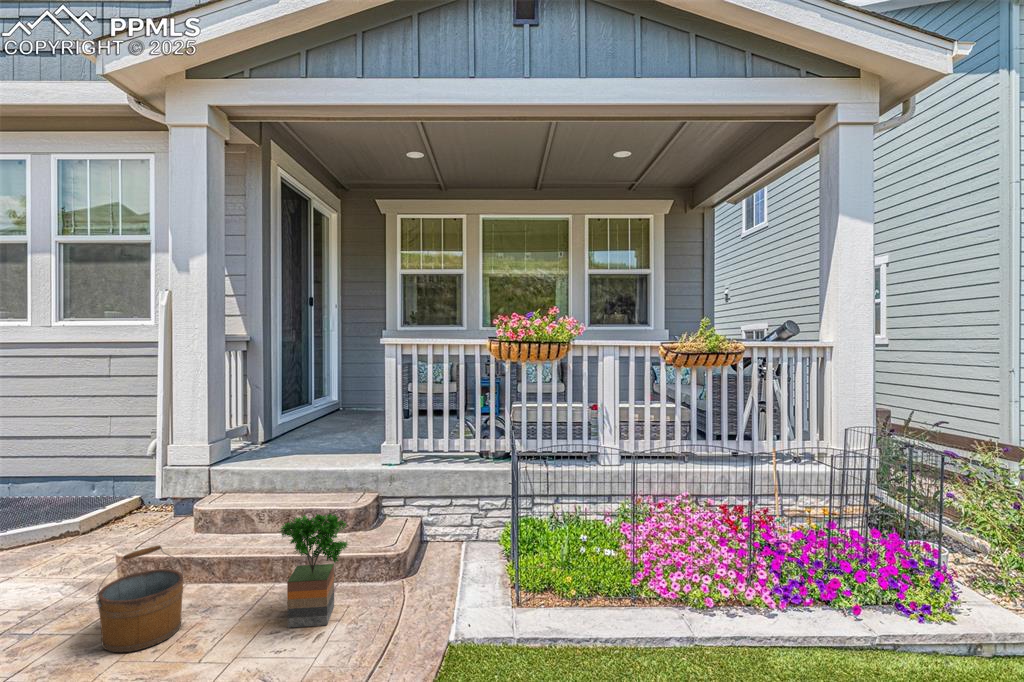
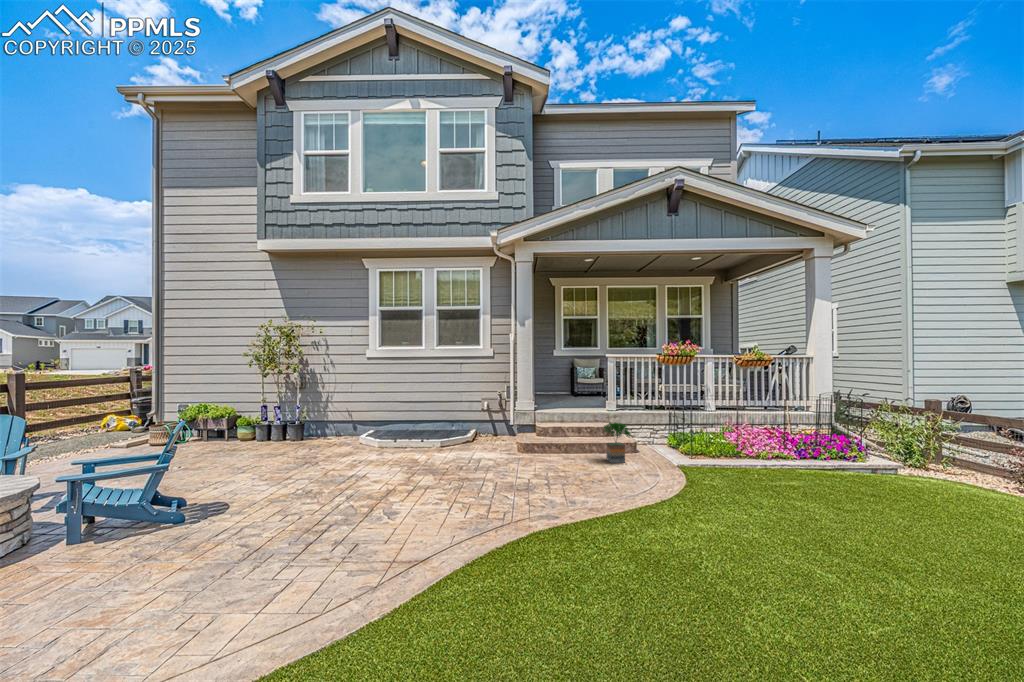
bucket: present [96,546,183,652] -> none [546,432,572,467]

